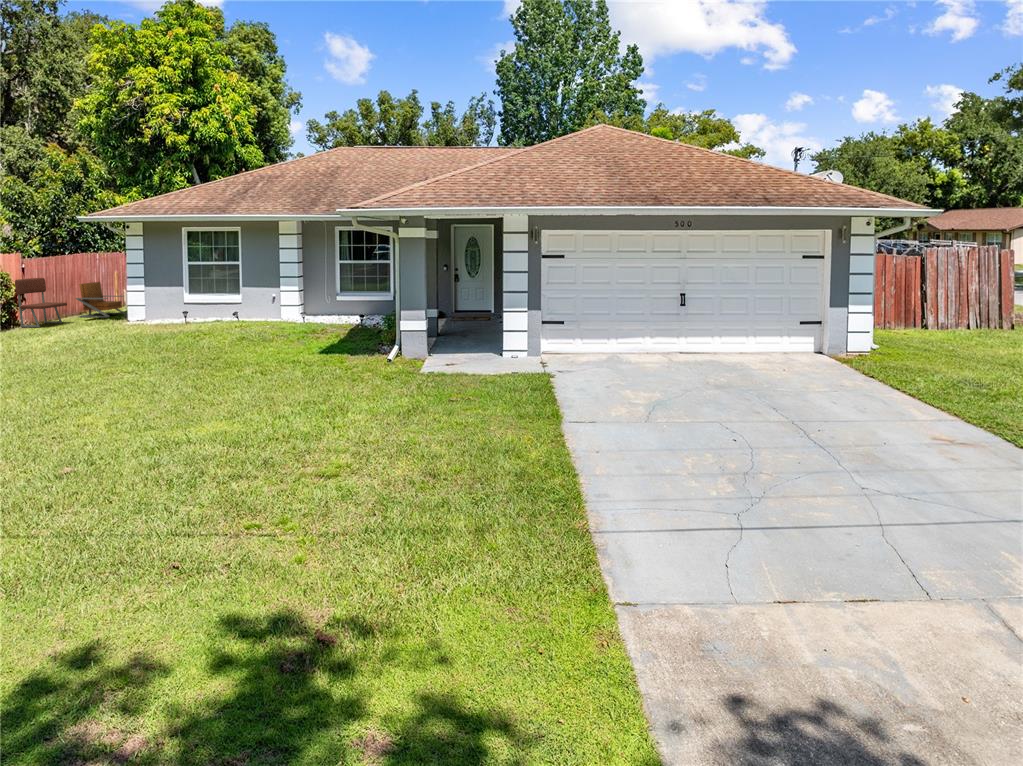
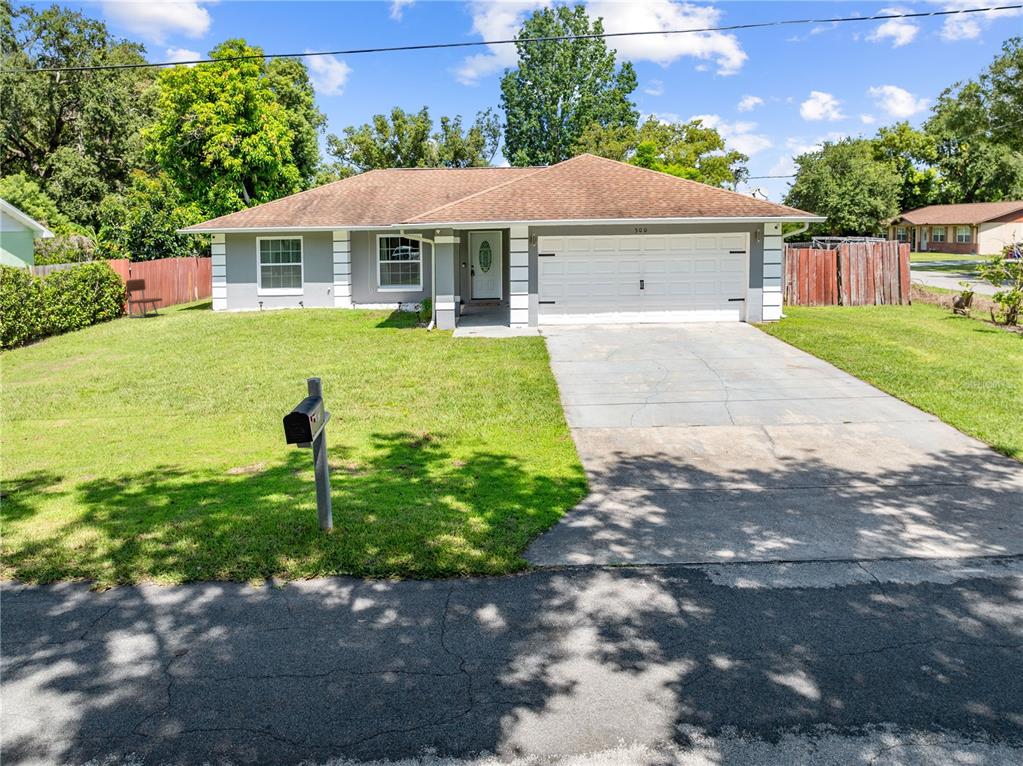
lounge chair: present [76,282,125,317] -> none [163,282,201,311]

